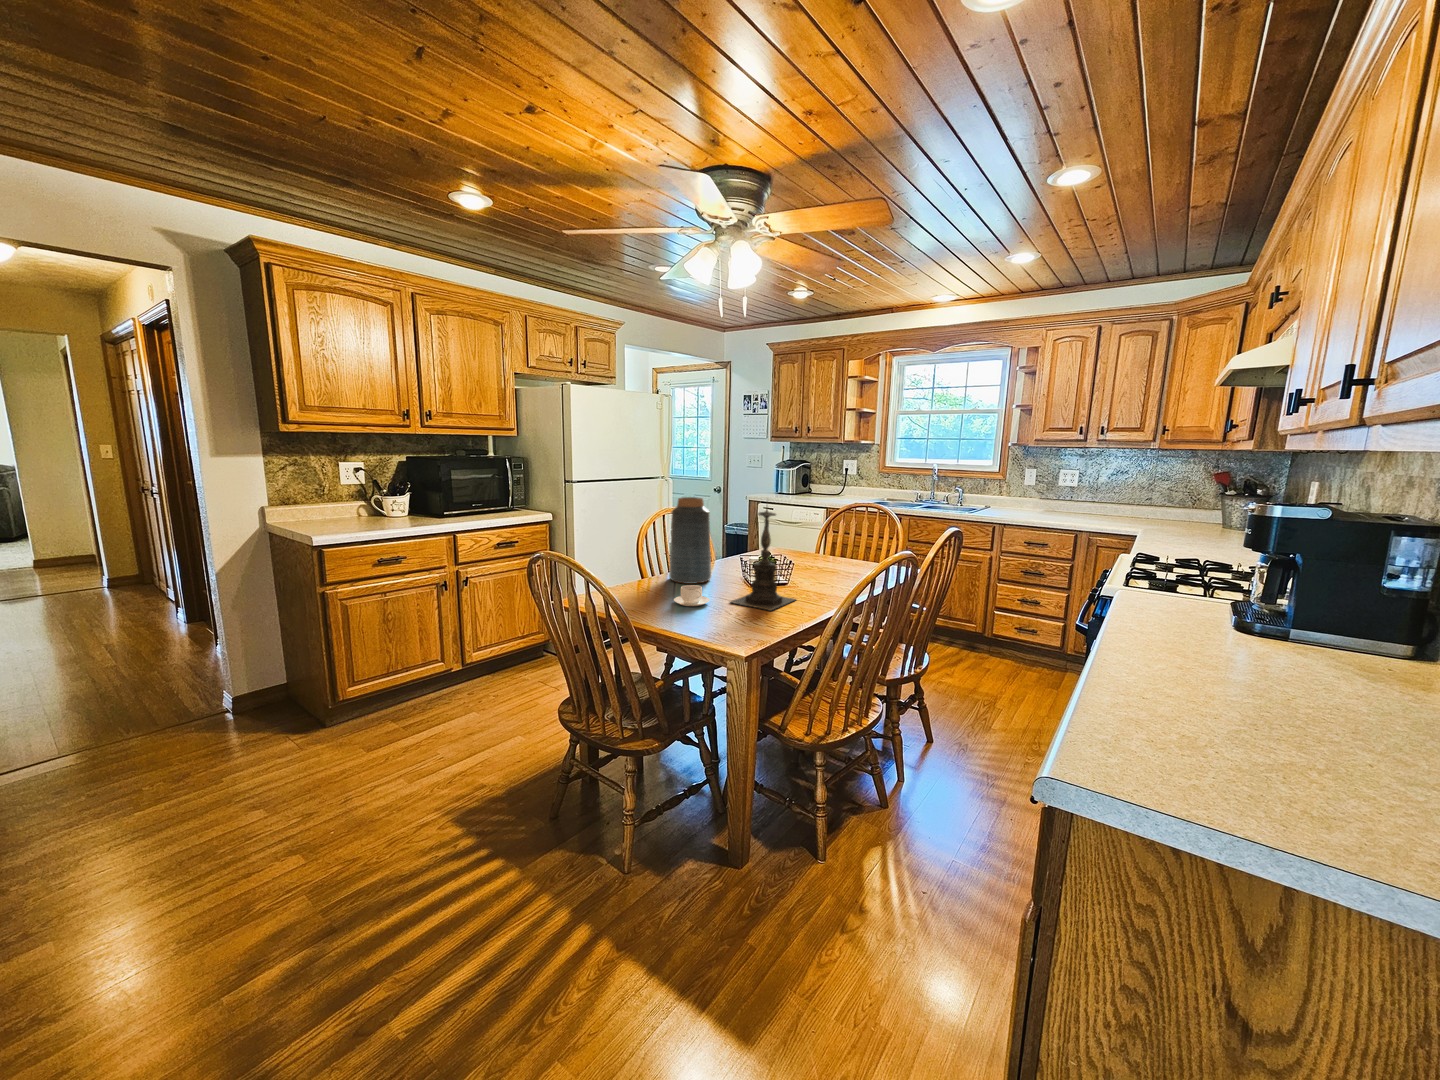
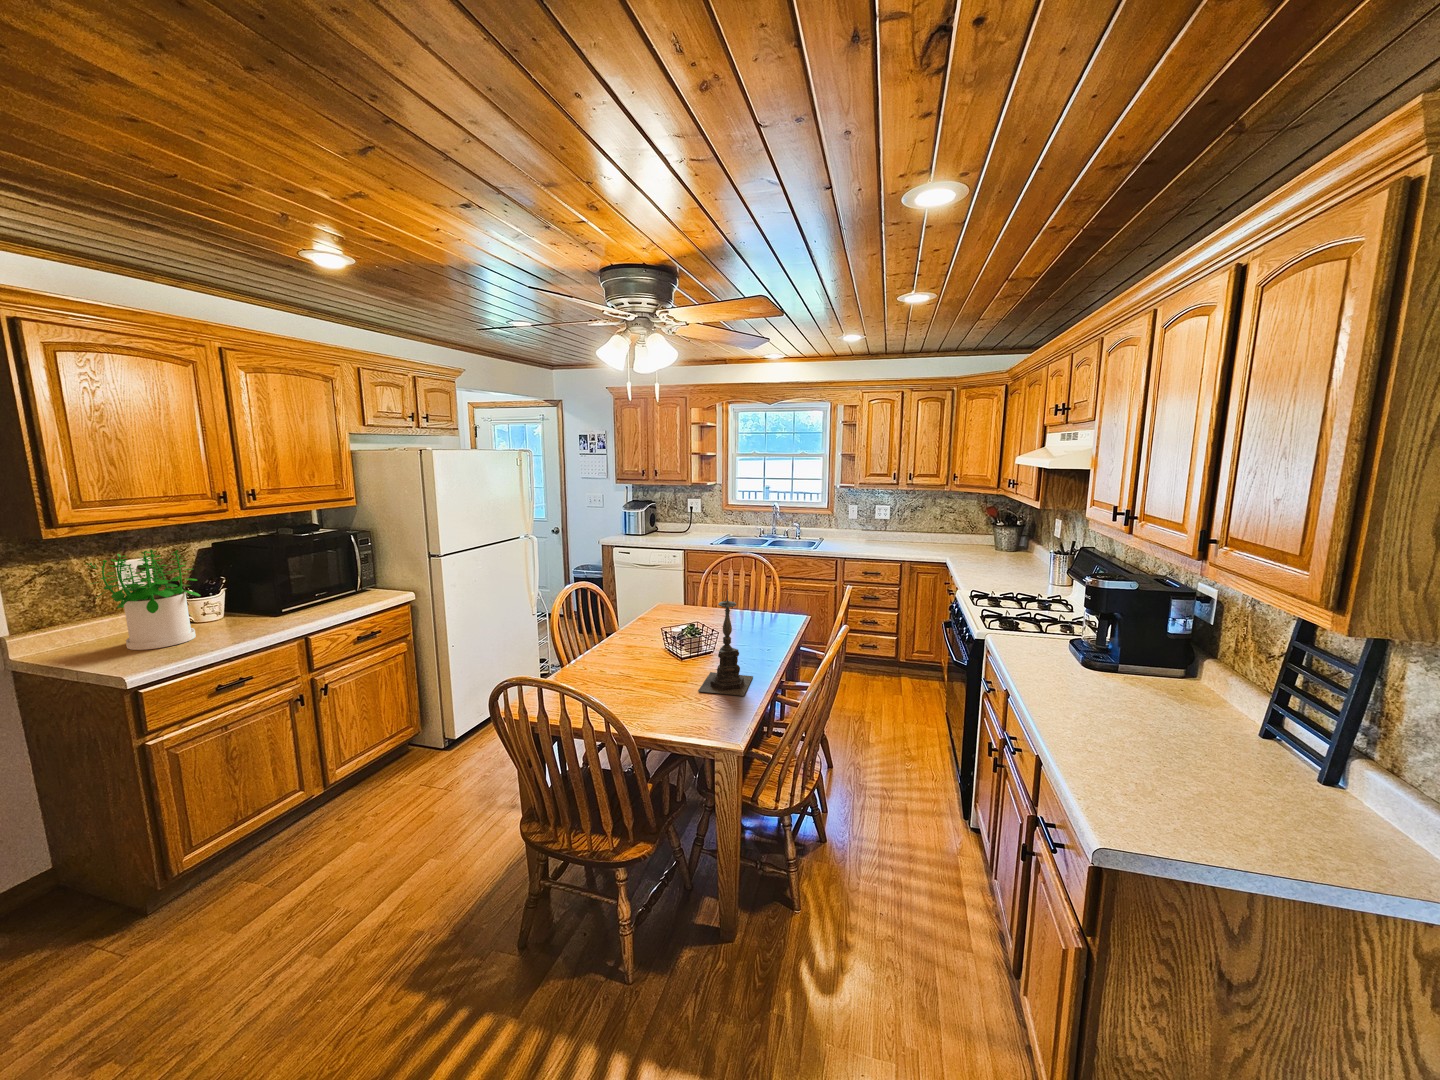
potted plant: none [312,450,382,525] -> present [87,550,200,650]
vase: present [669,497,711,584] -> none [614,584,656,672]
coffee cup: present [674,585,710,606] -> none [647,680,682,704]

